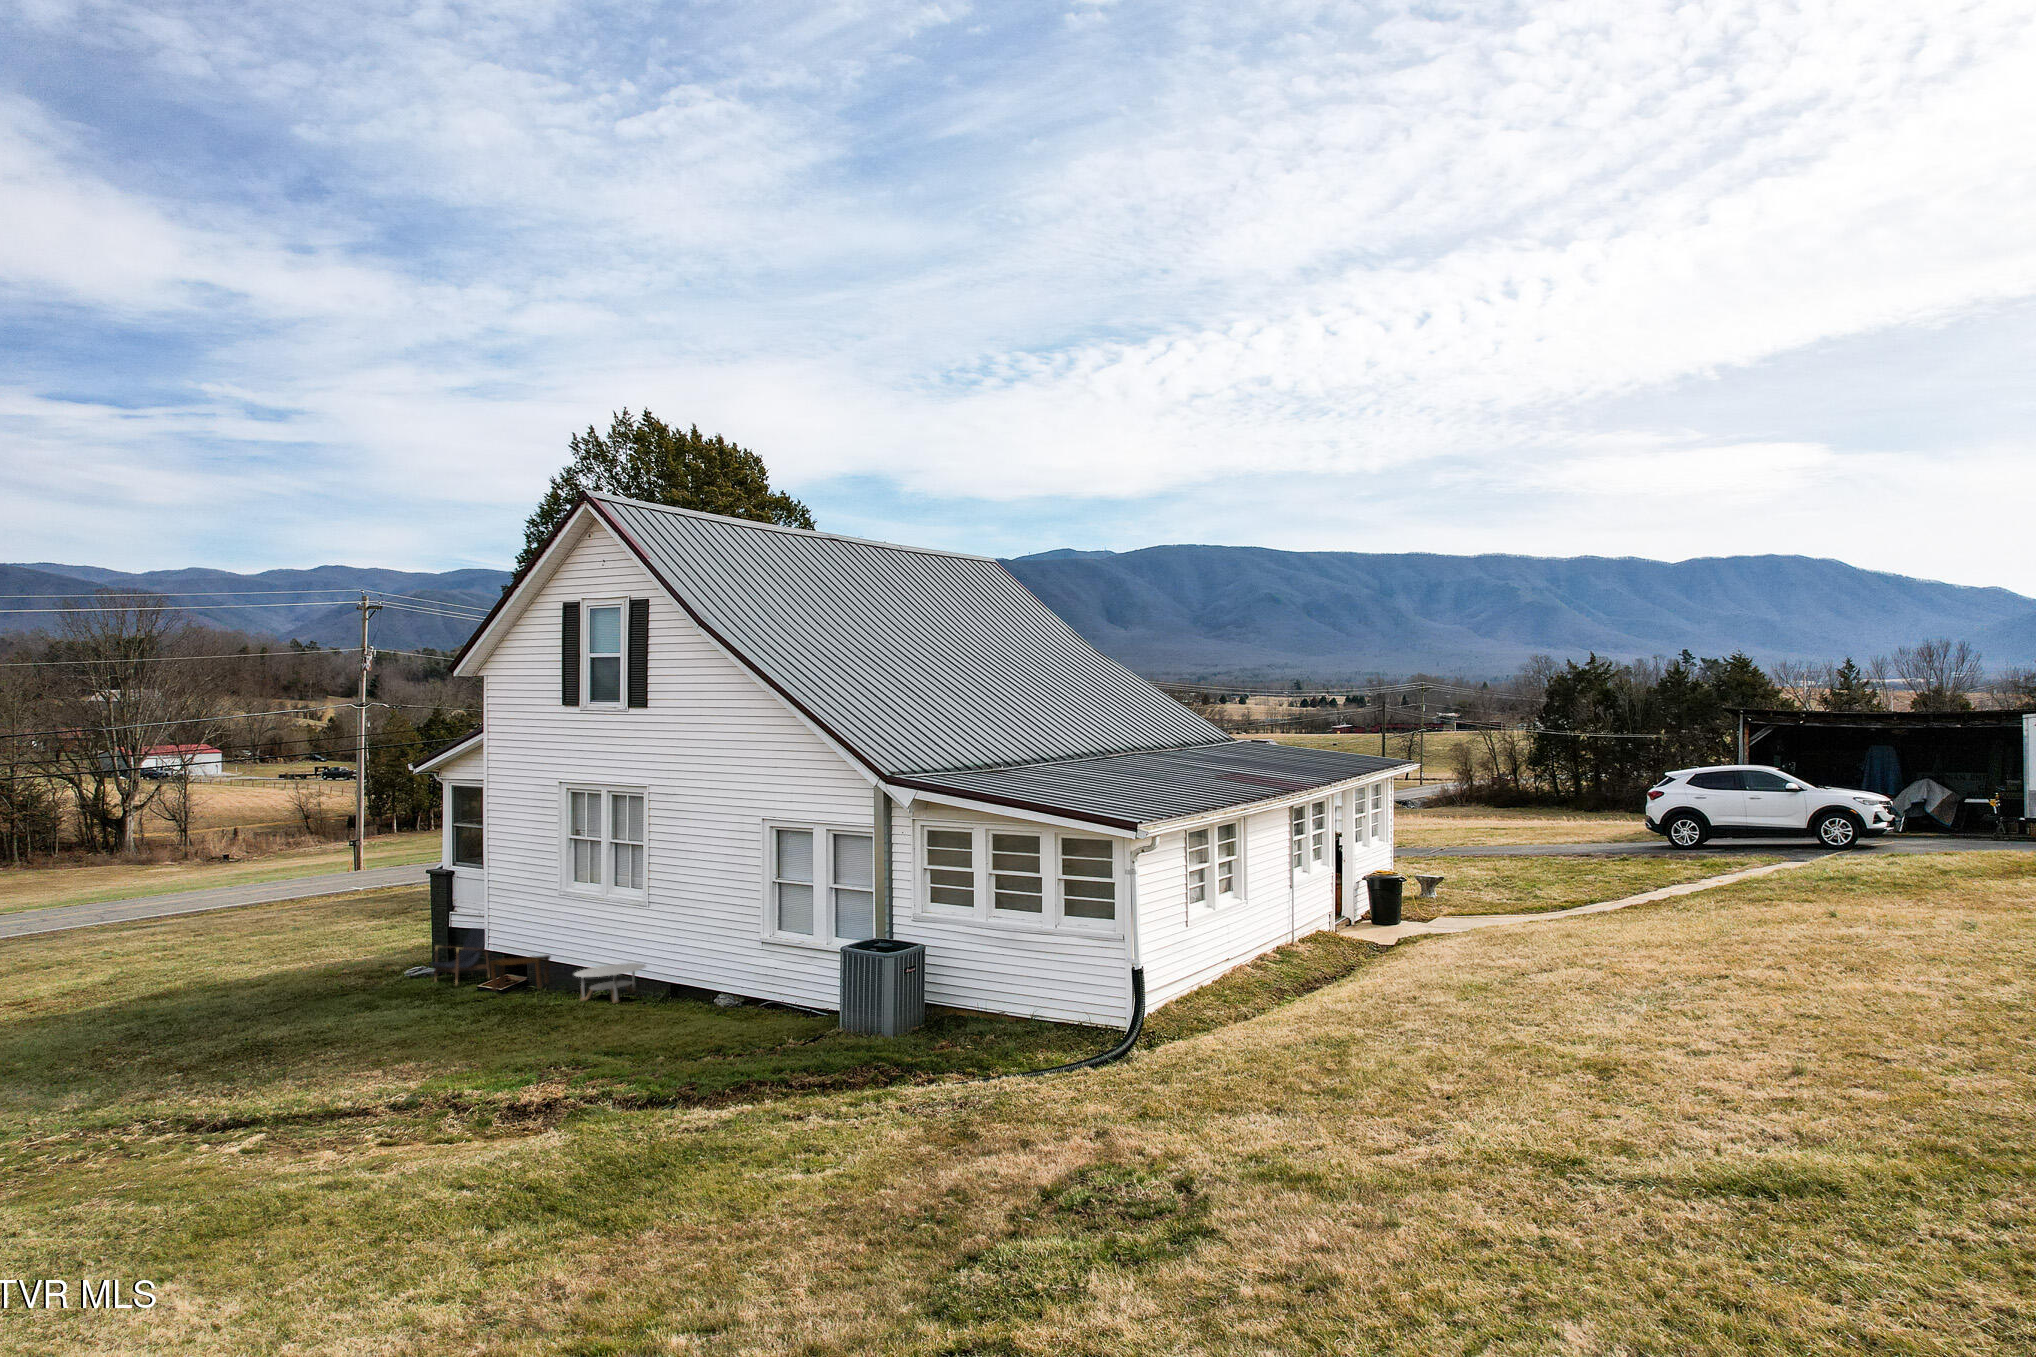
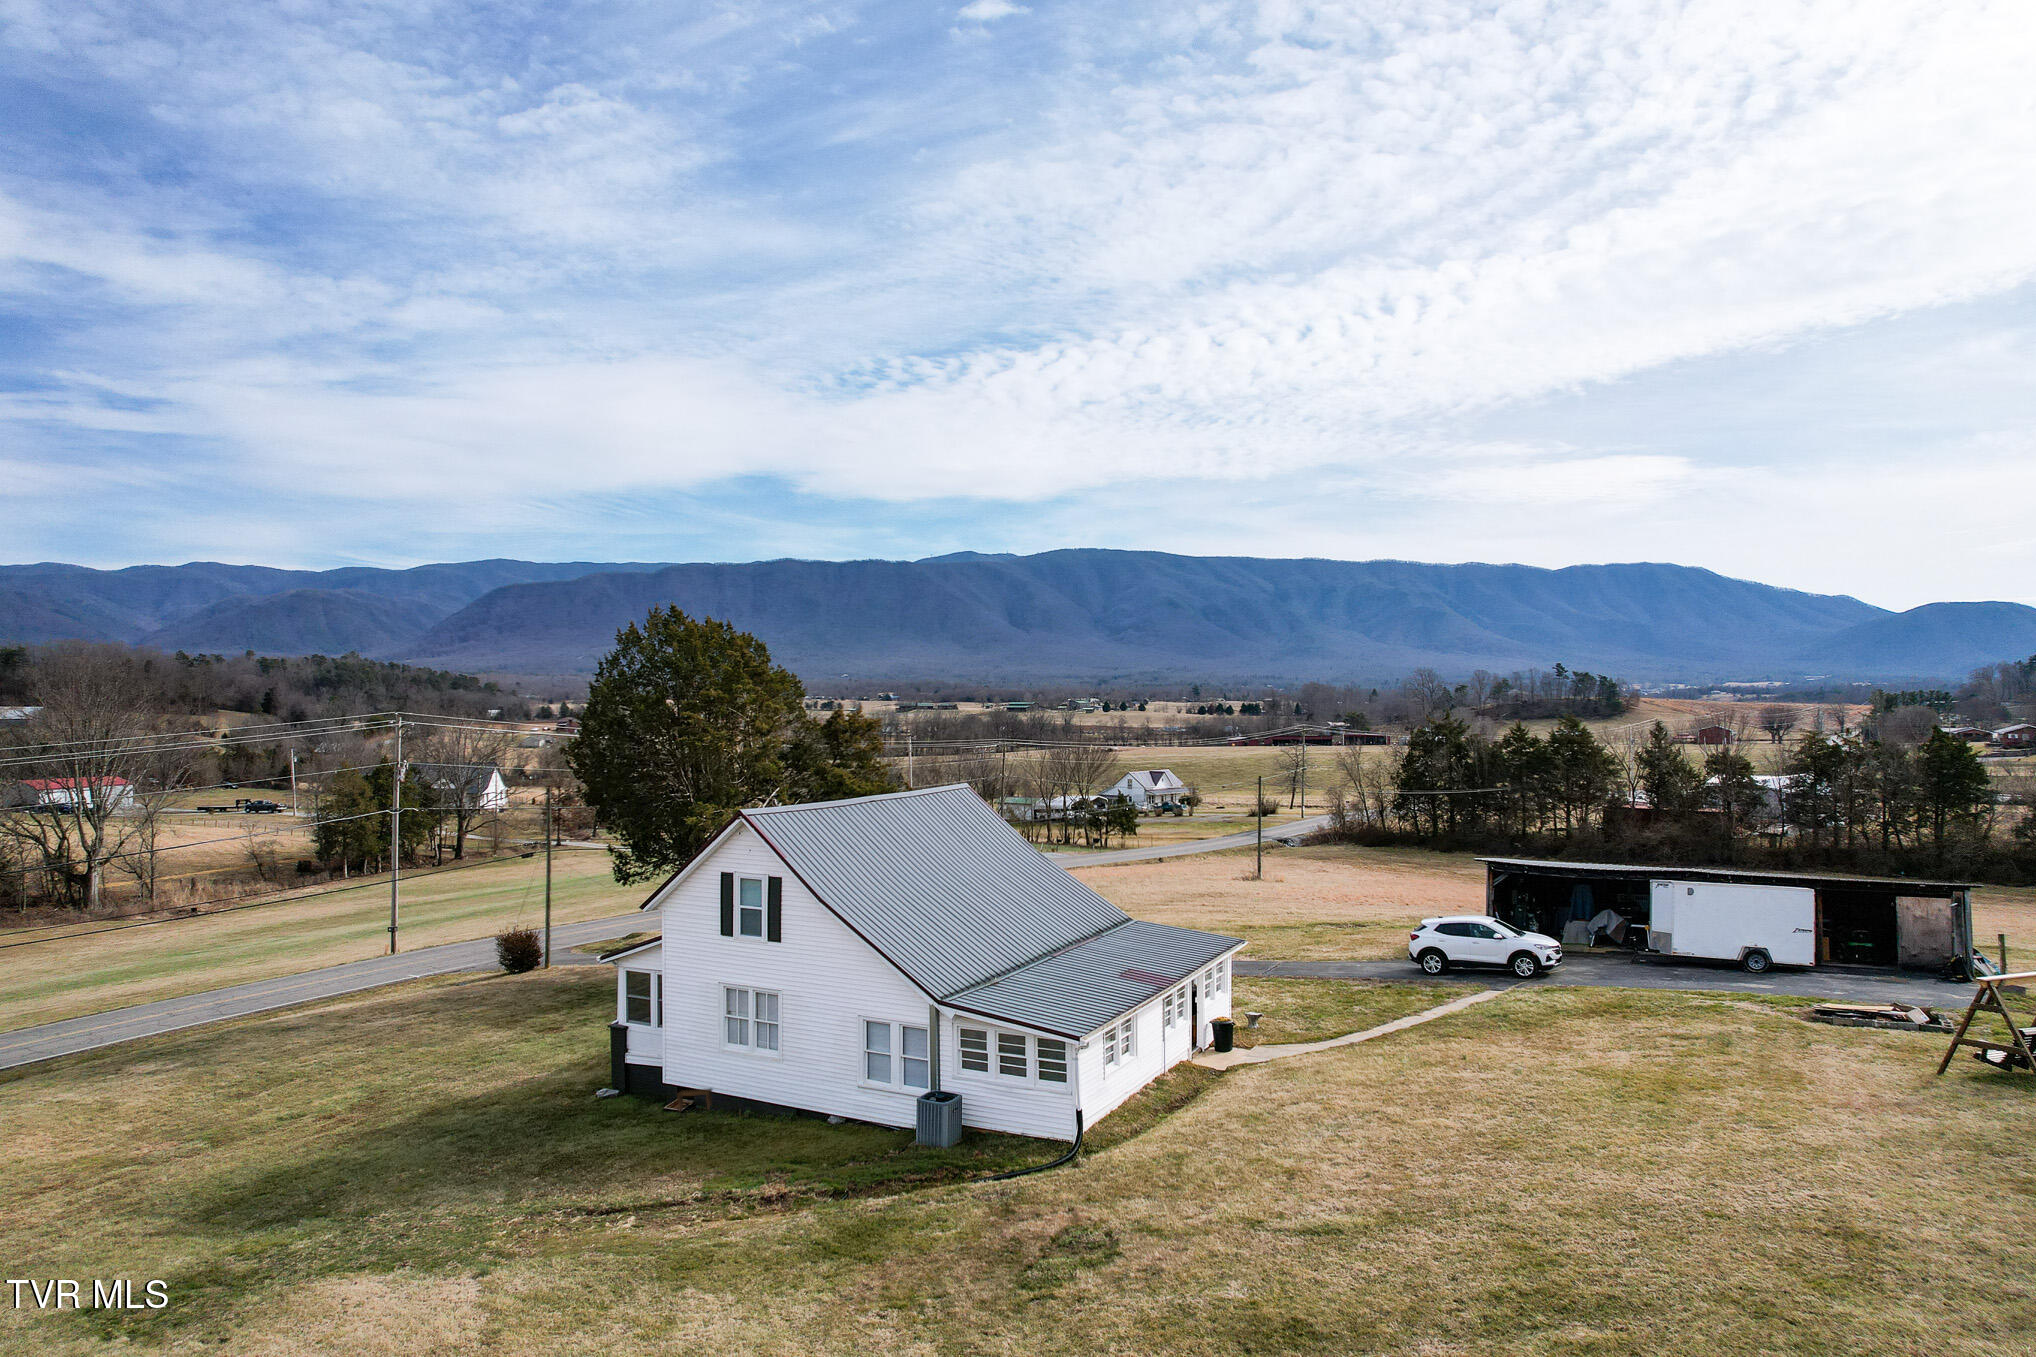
lounge chair: present [429,928,490,984] -> none [628,1067,665,1107]
round table: present [574,963,646,1003] -> none [742,1096,784,1124]

